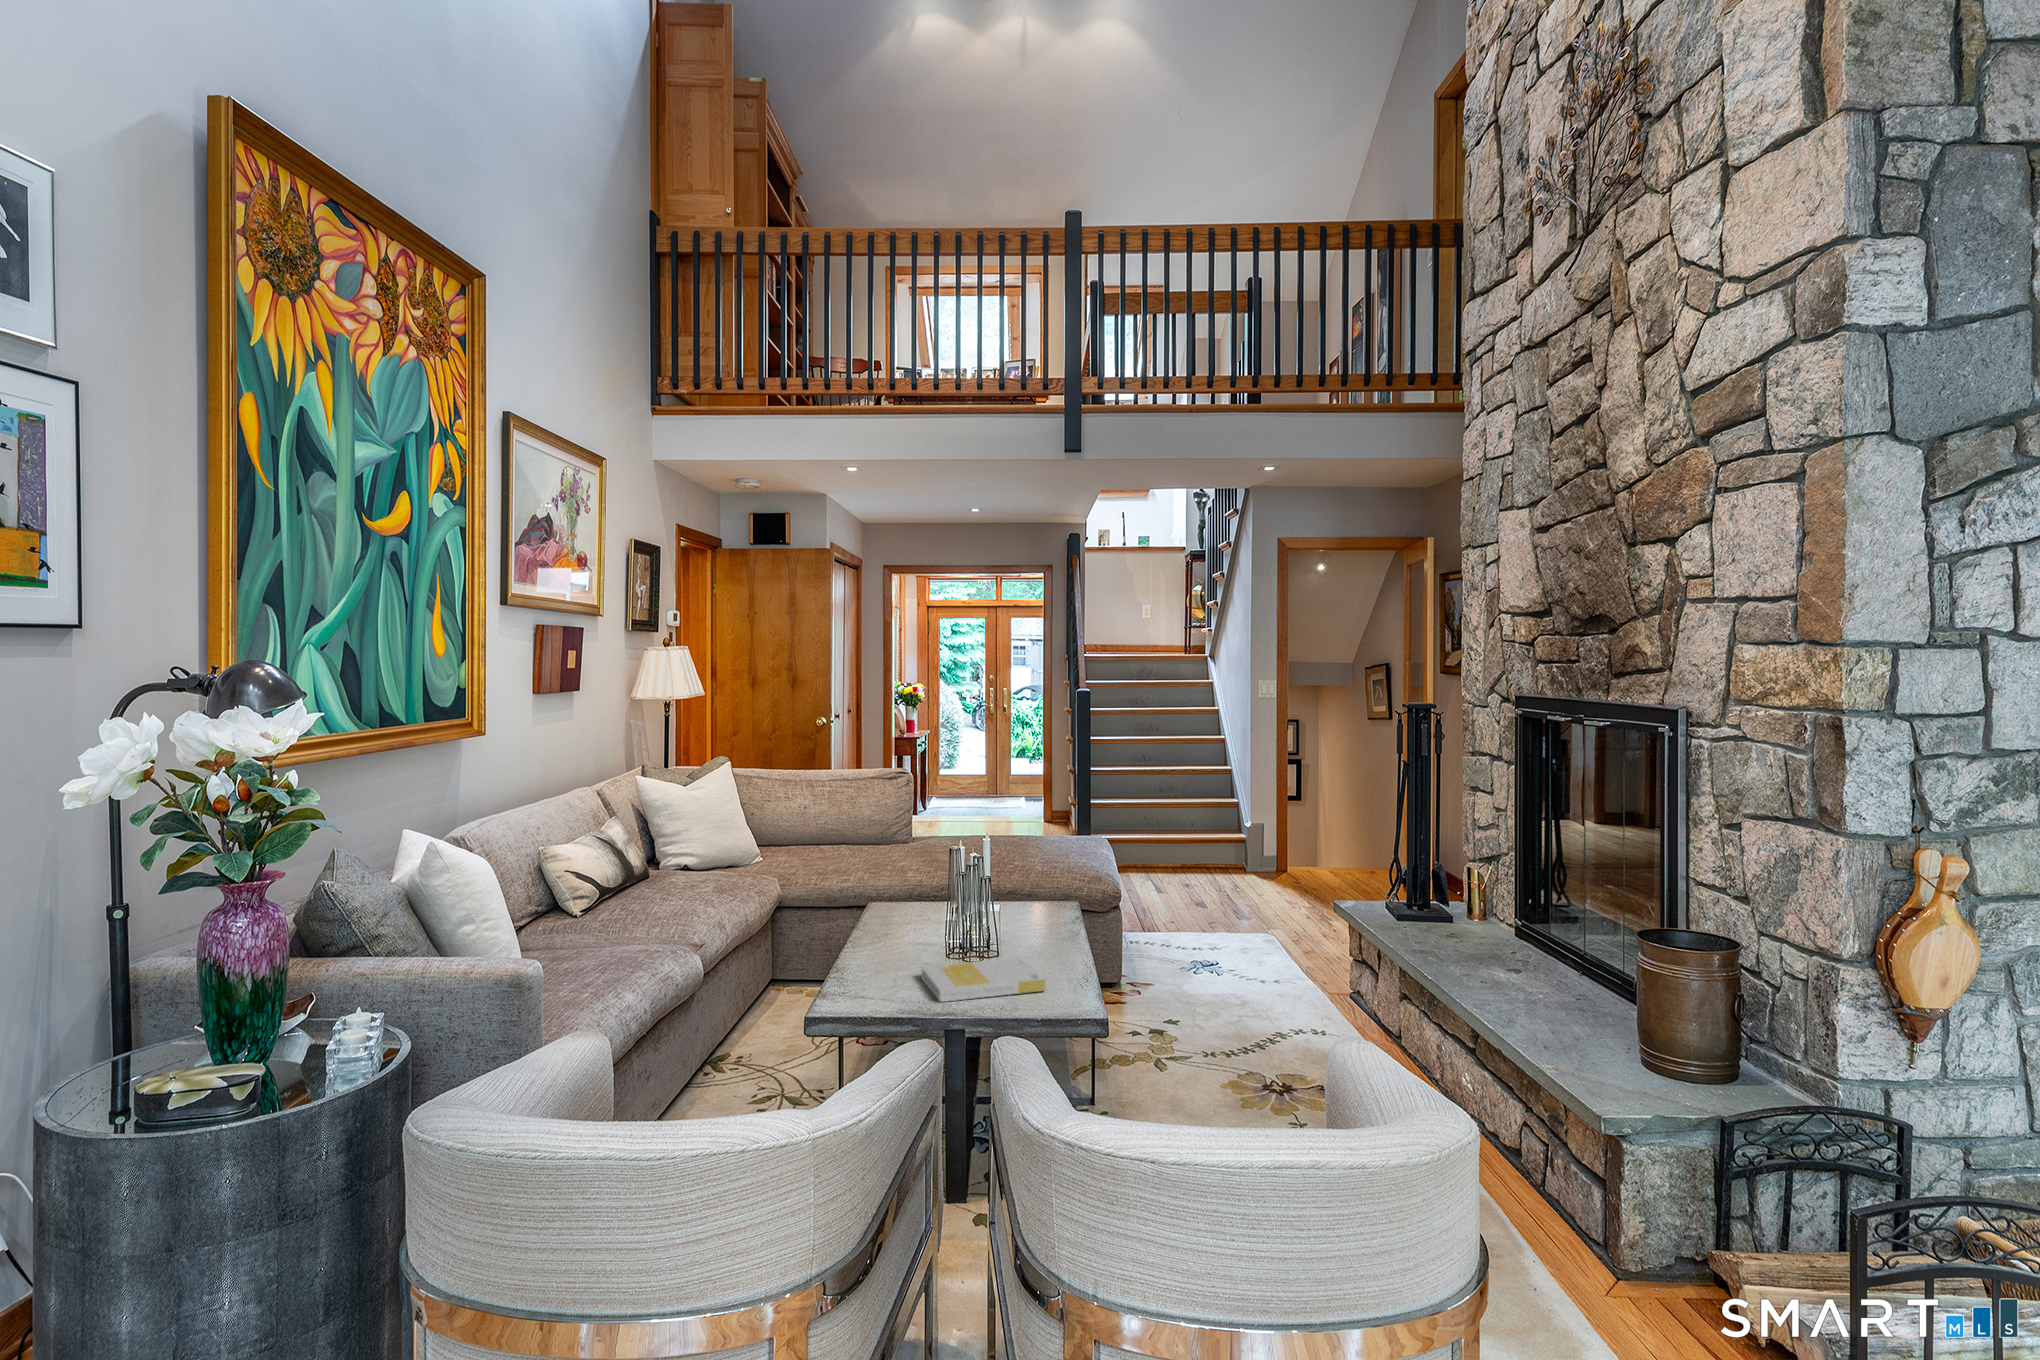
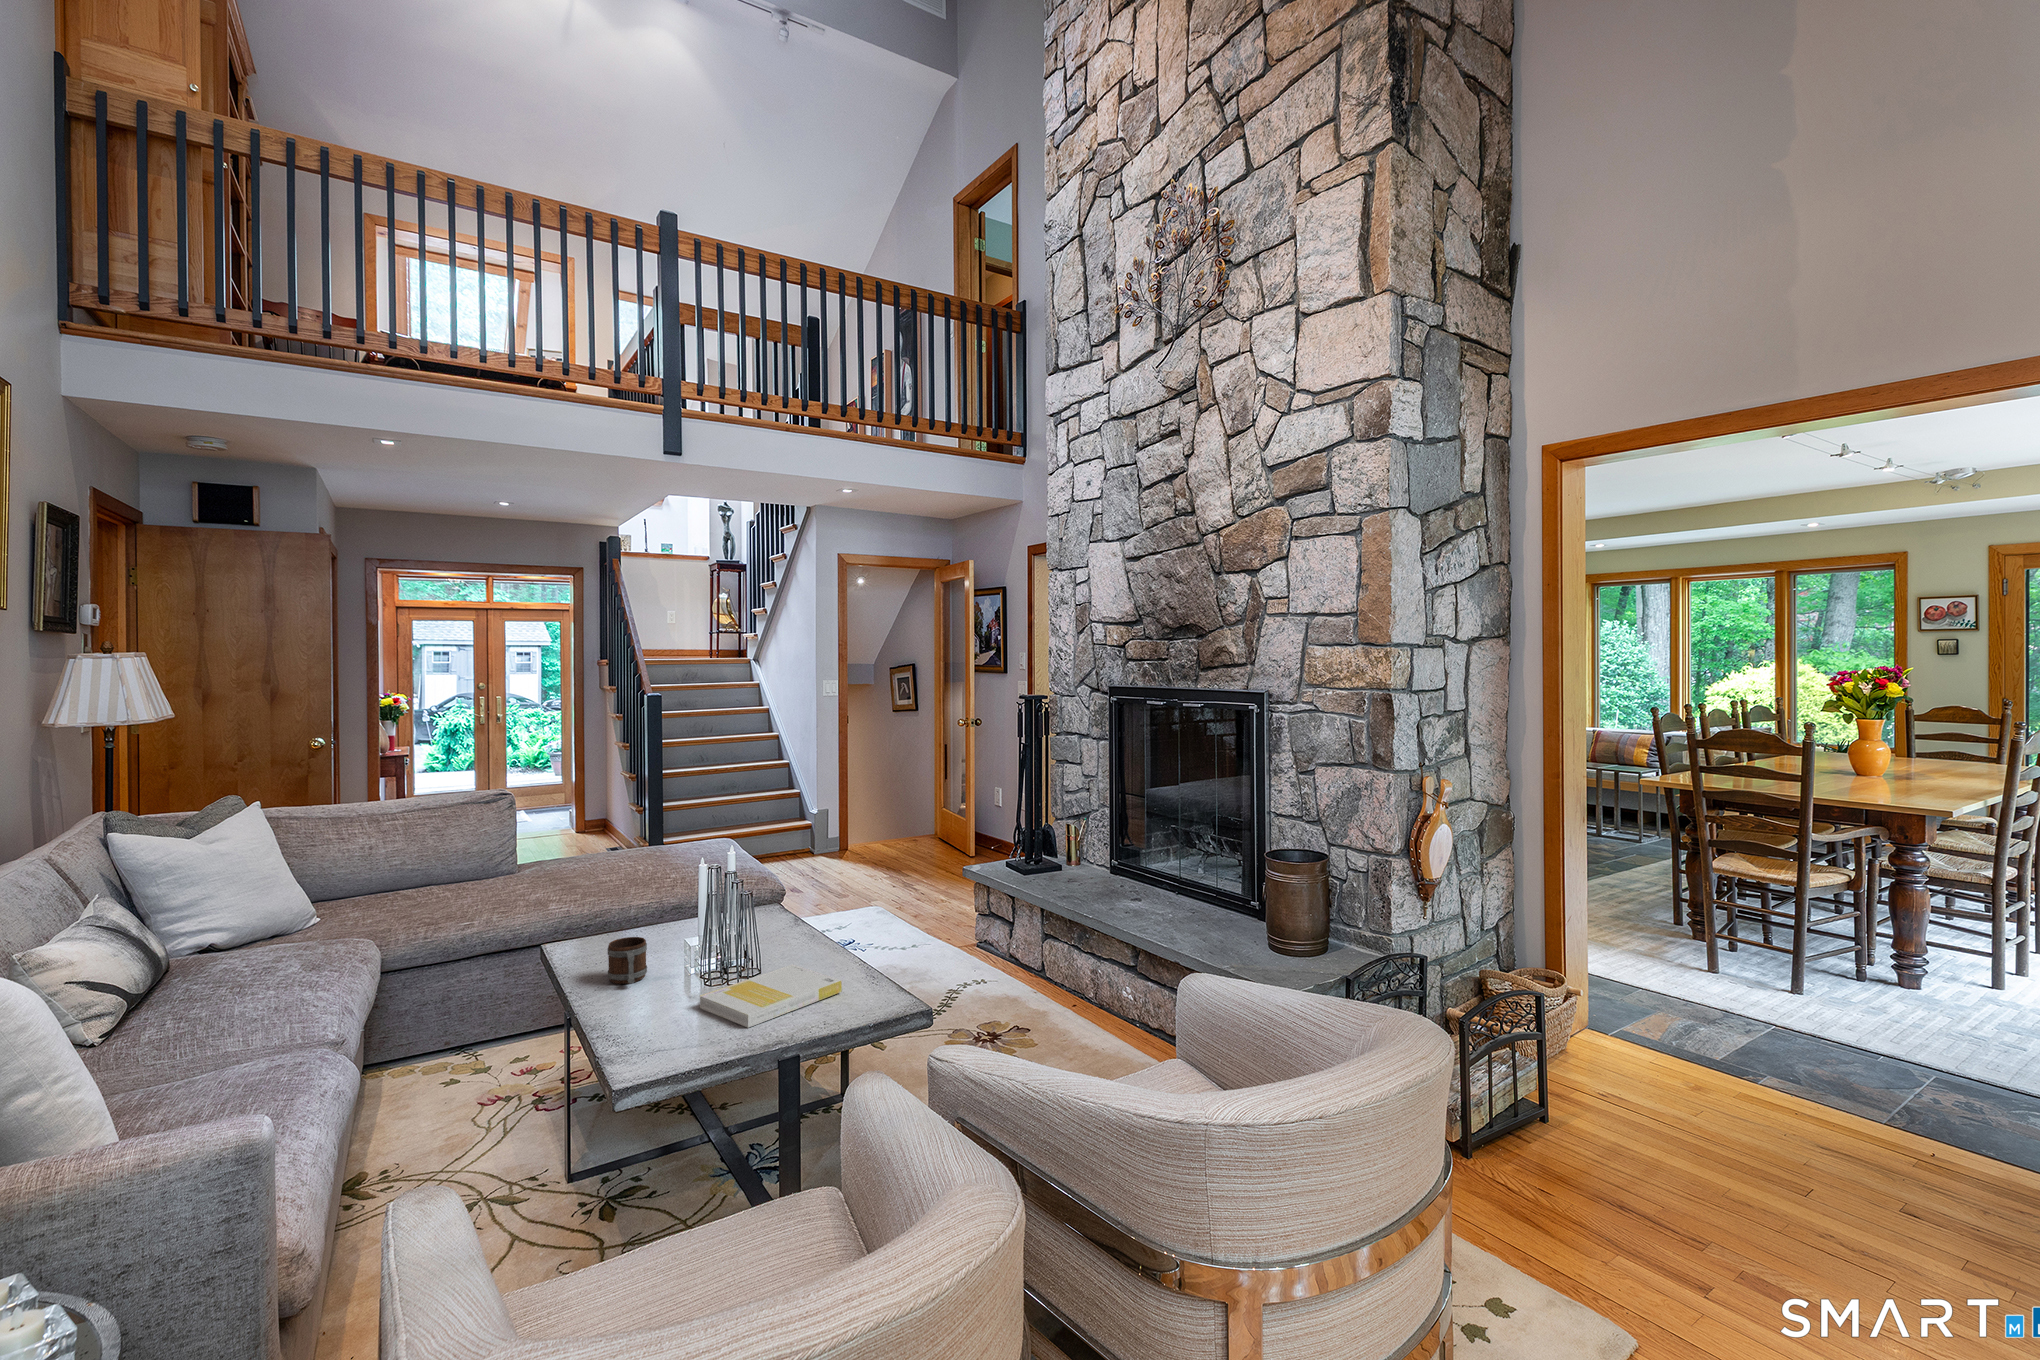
mug: none [876,907,909,947] -> present [608,937,647,984]

